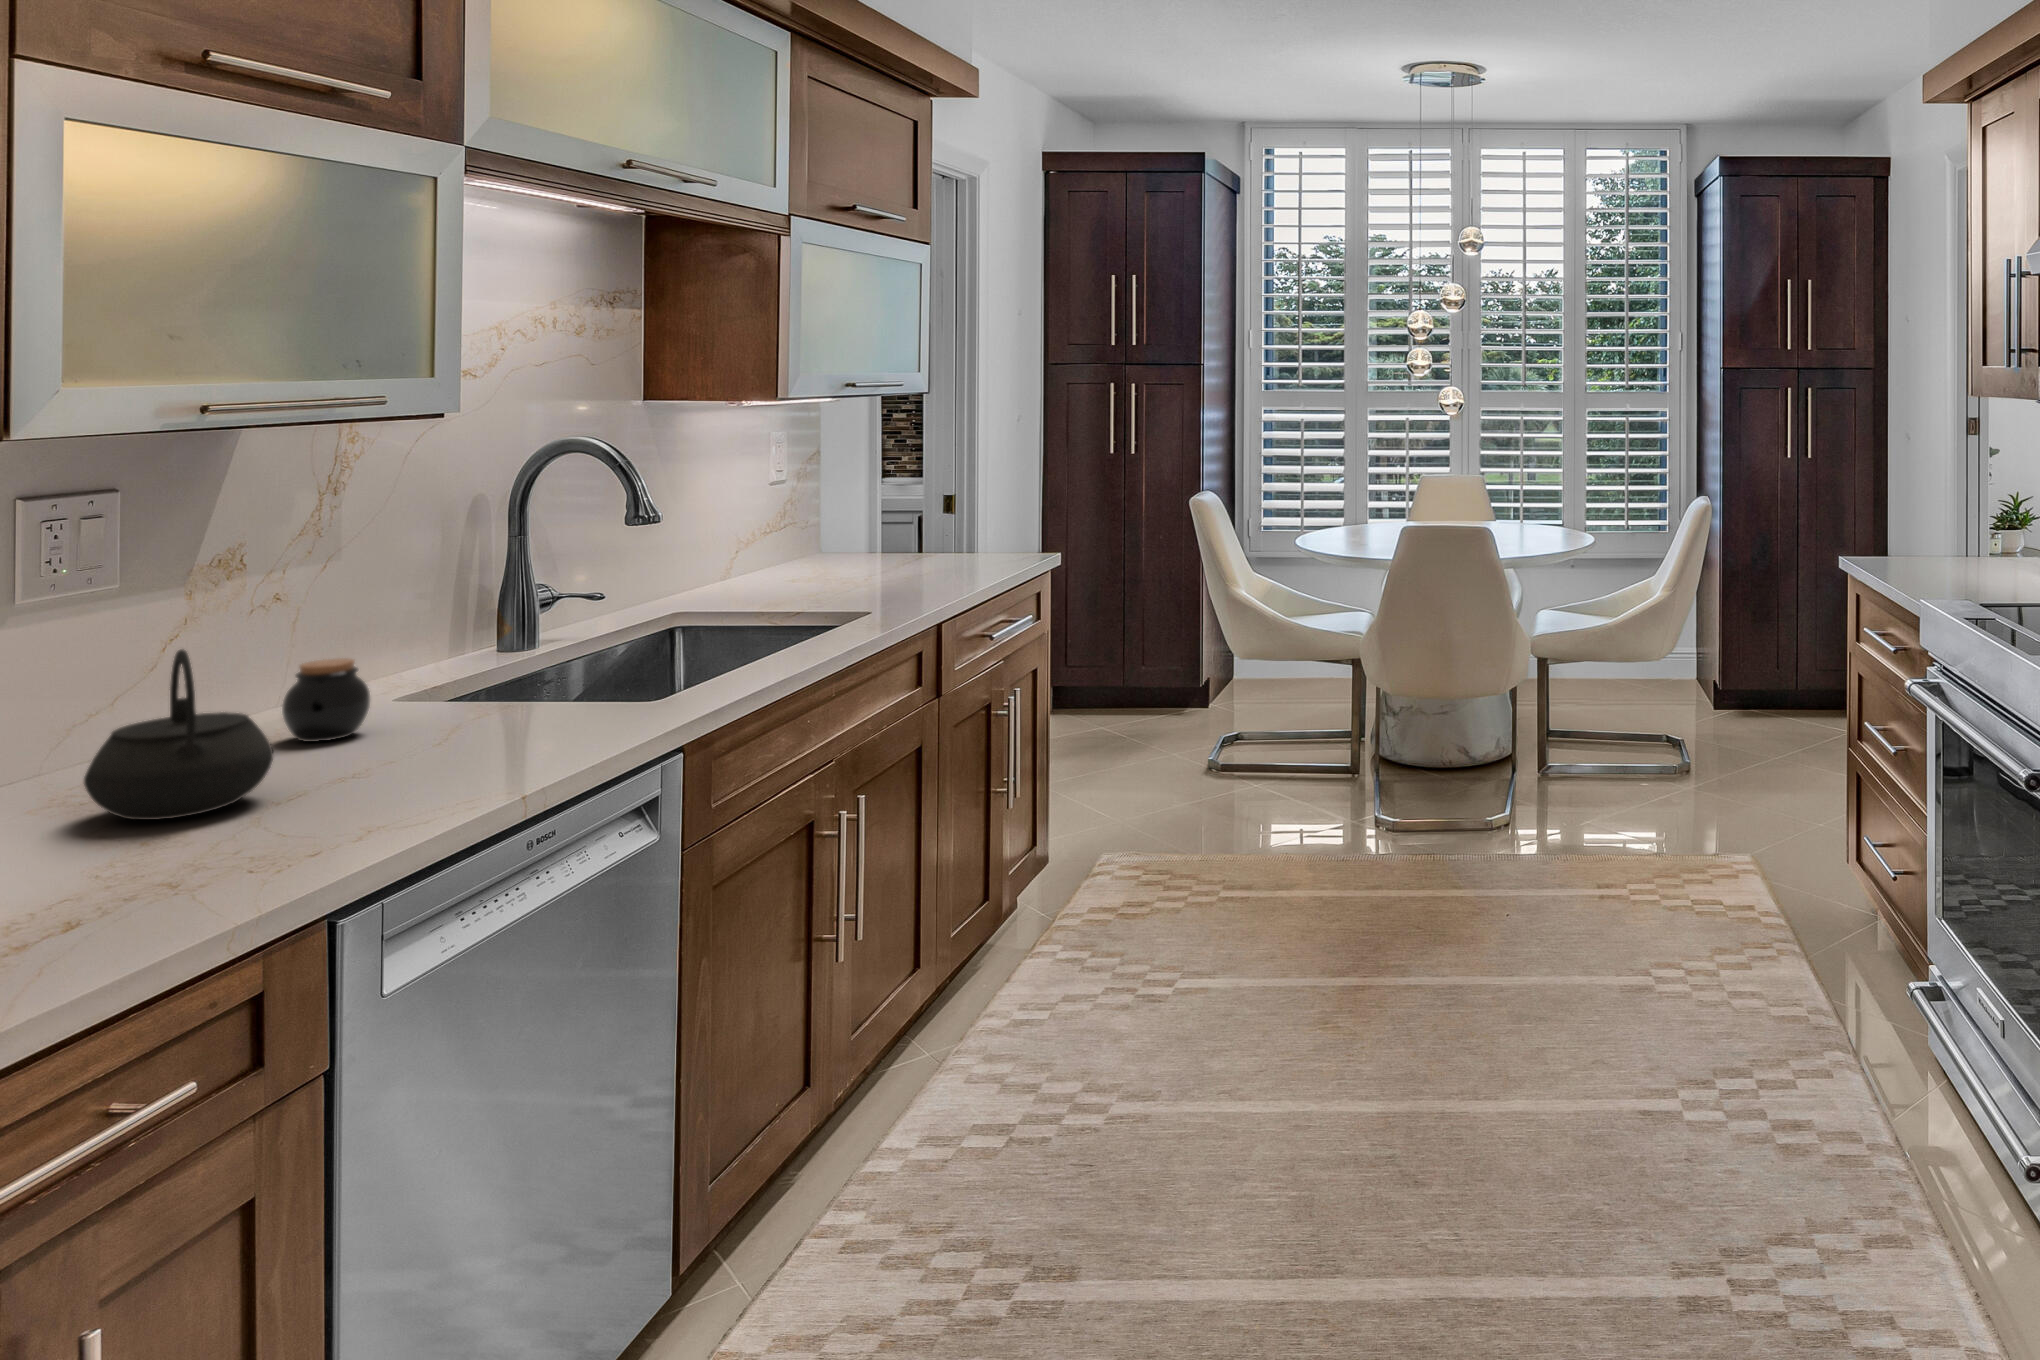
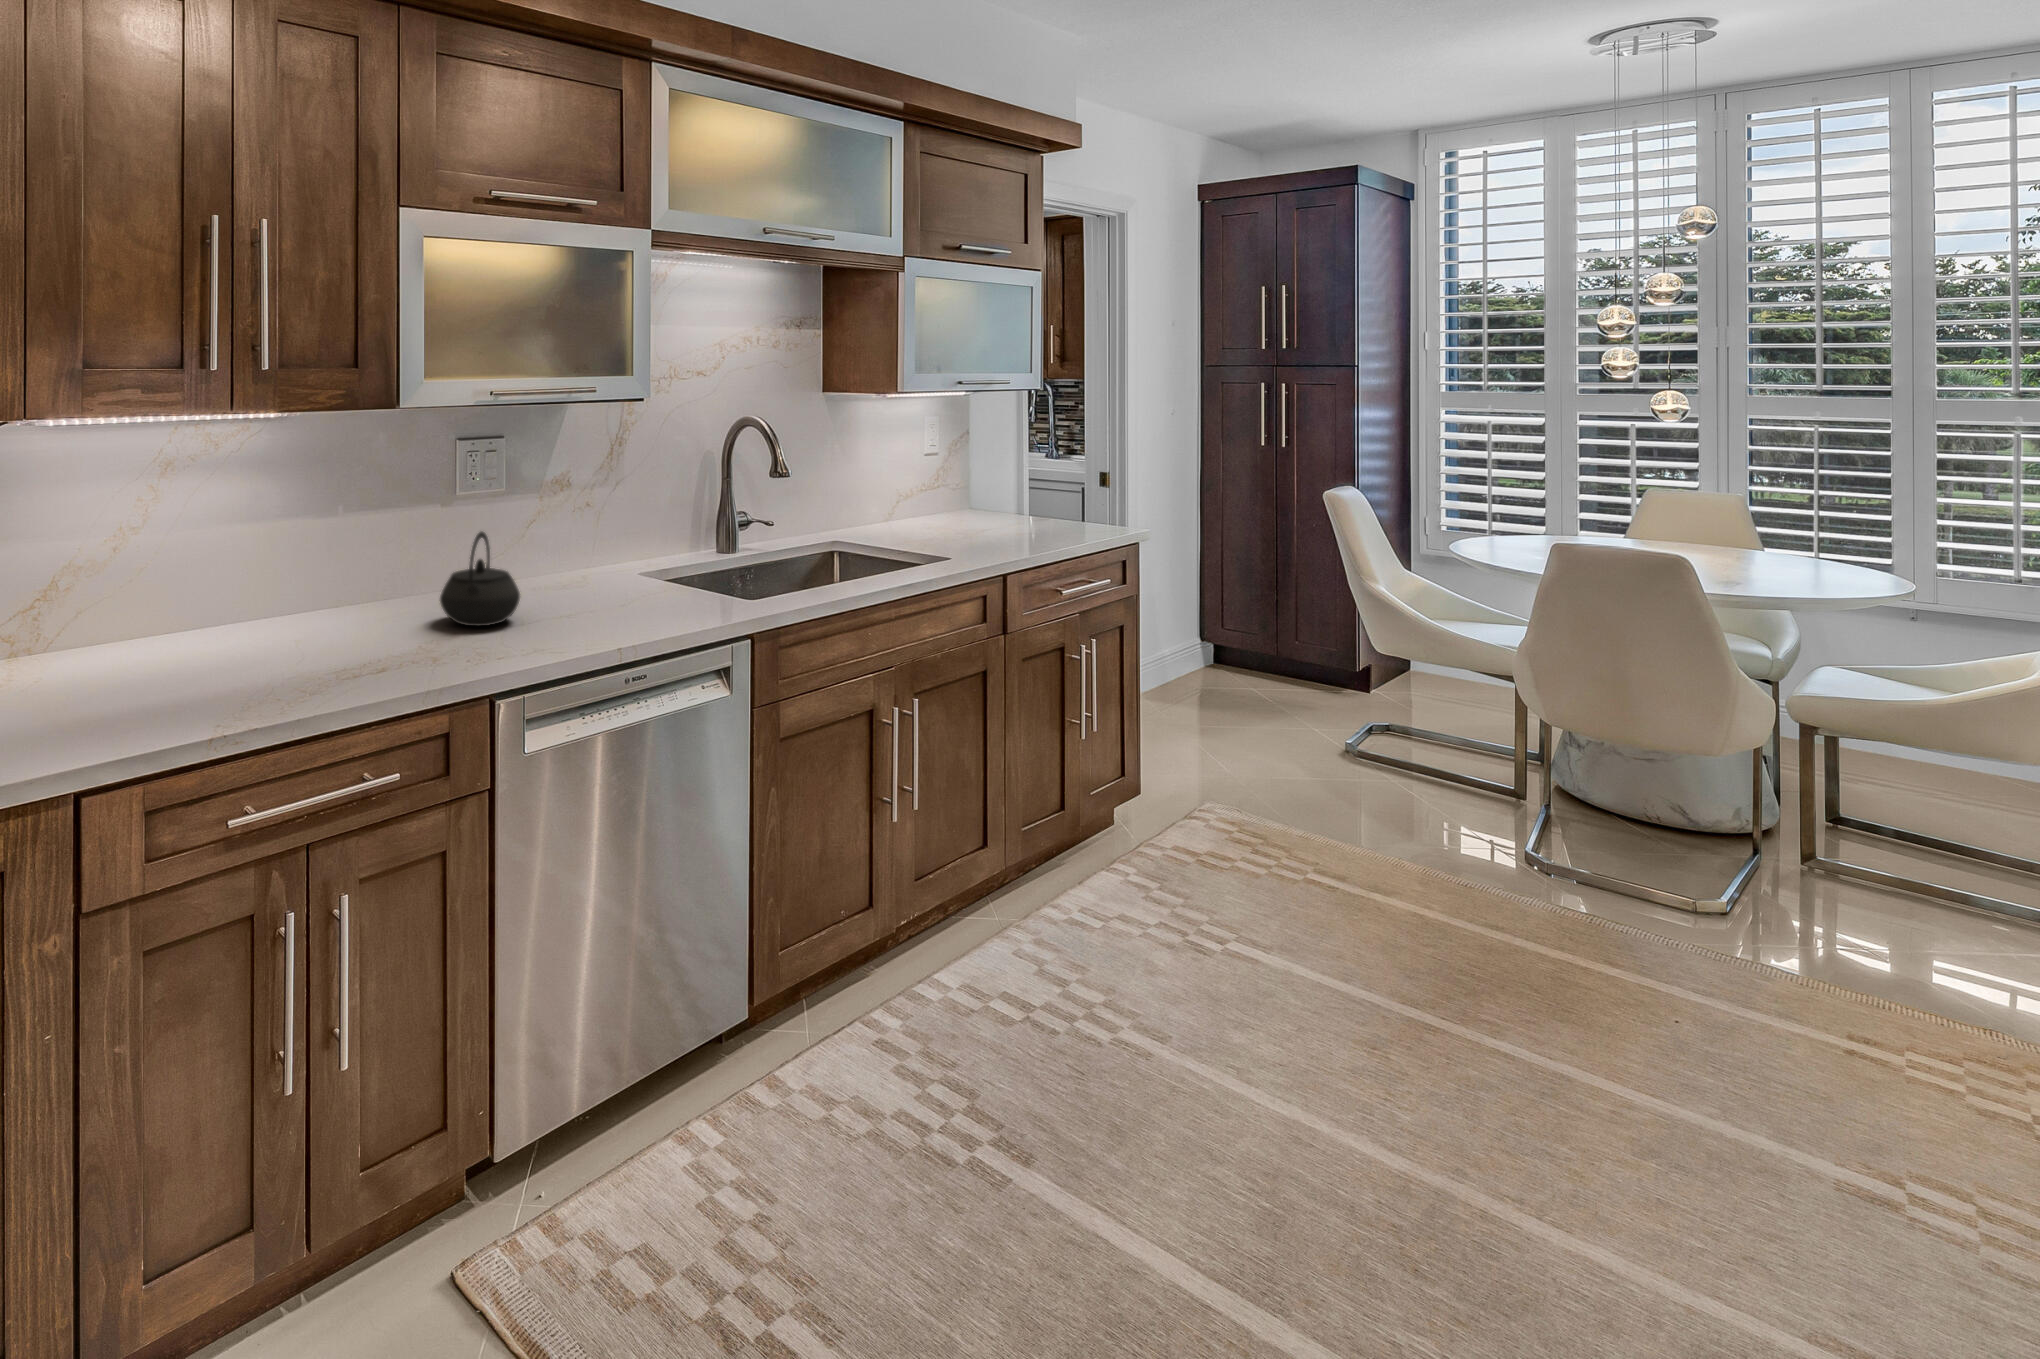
jar: present [282,658,370,742] -> none [563,546,604,595]

